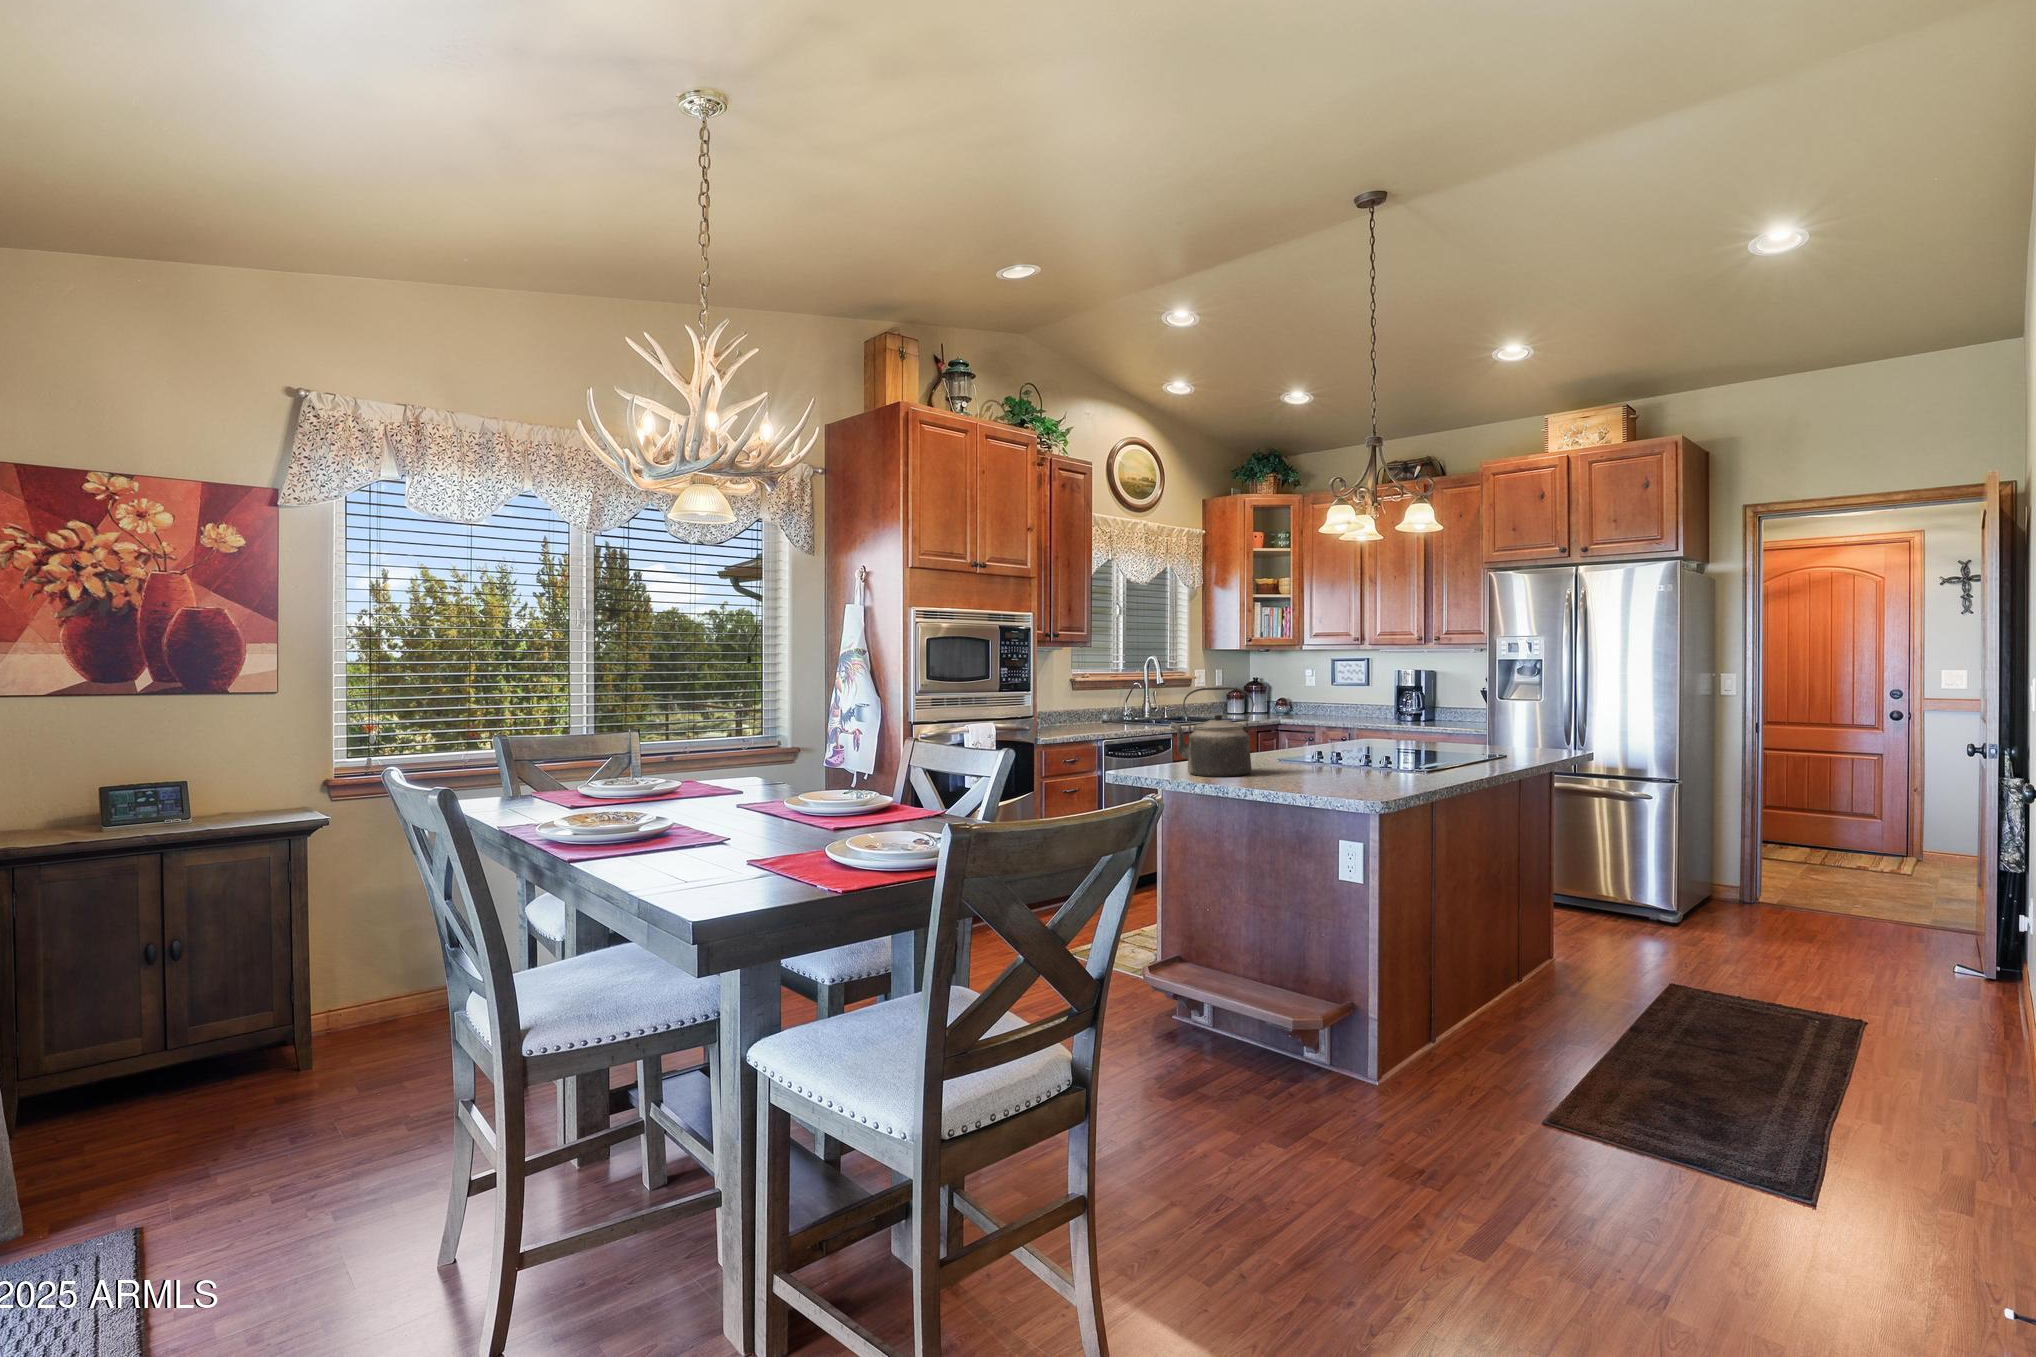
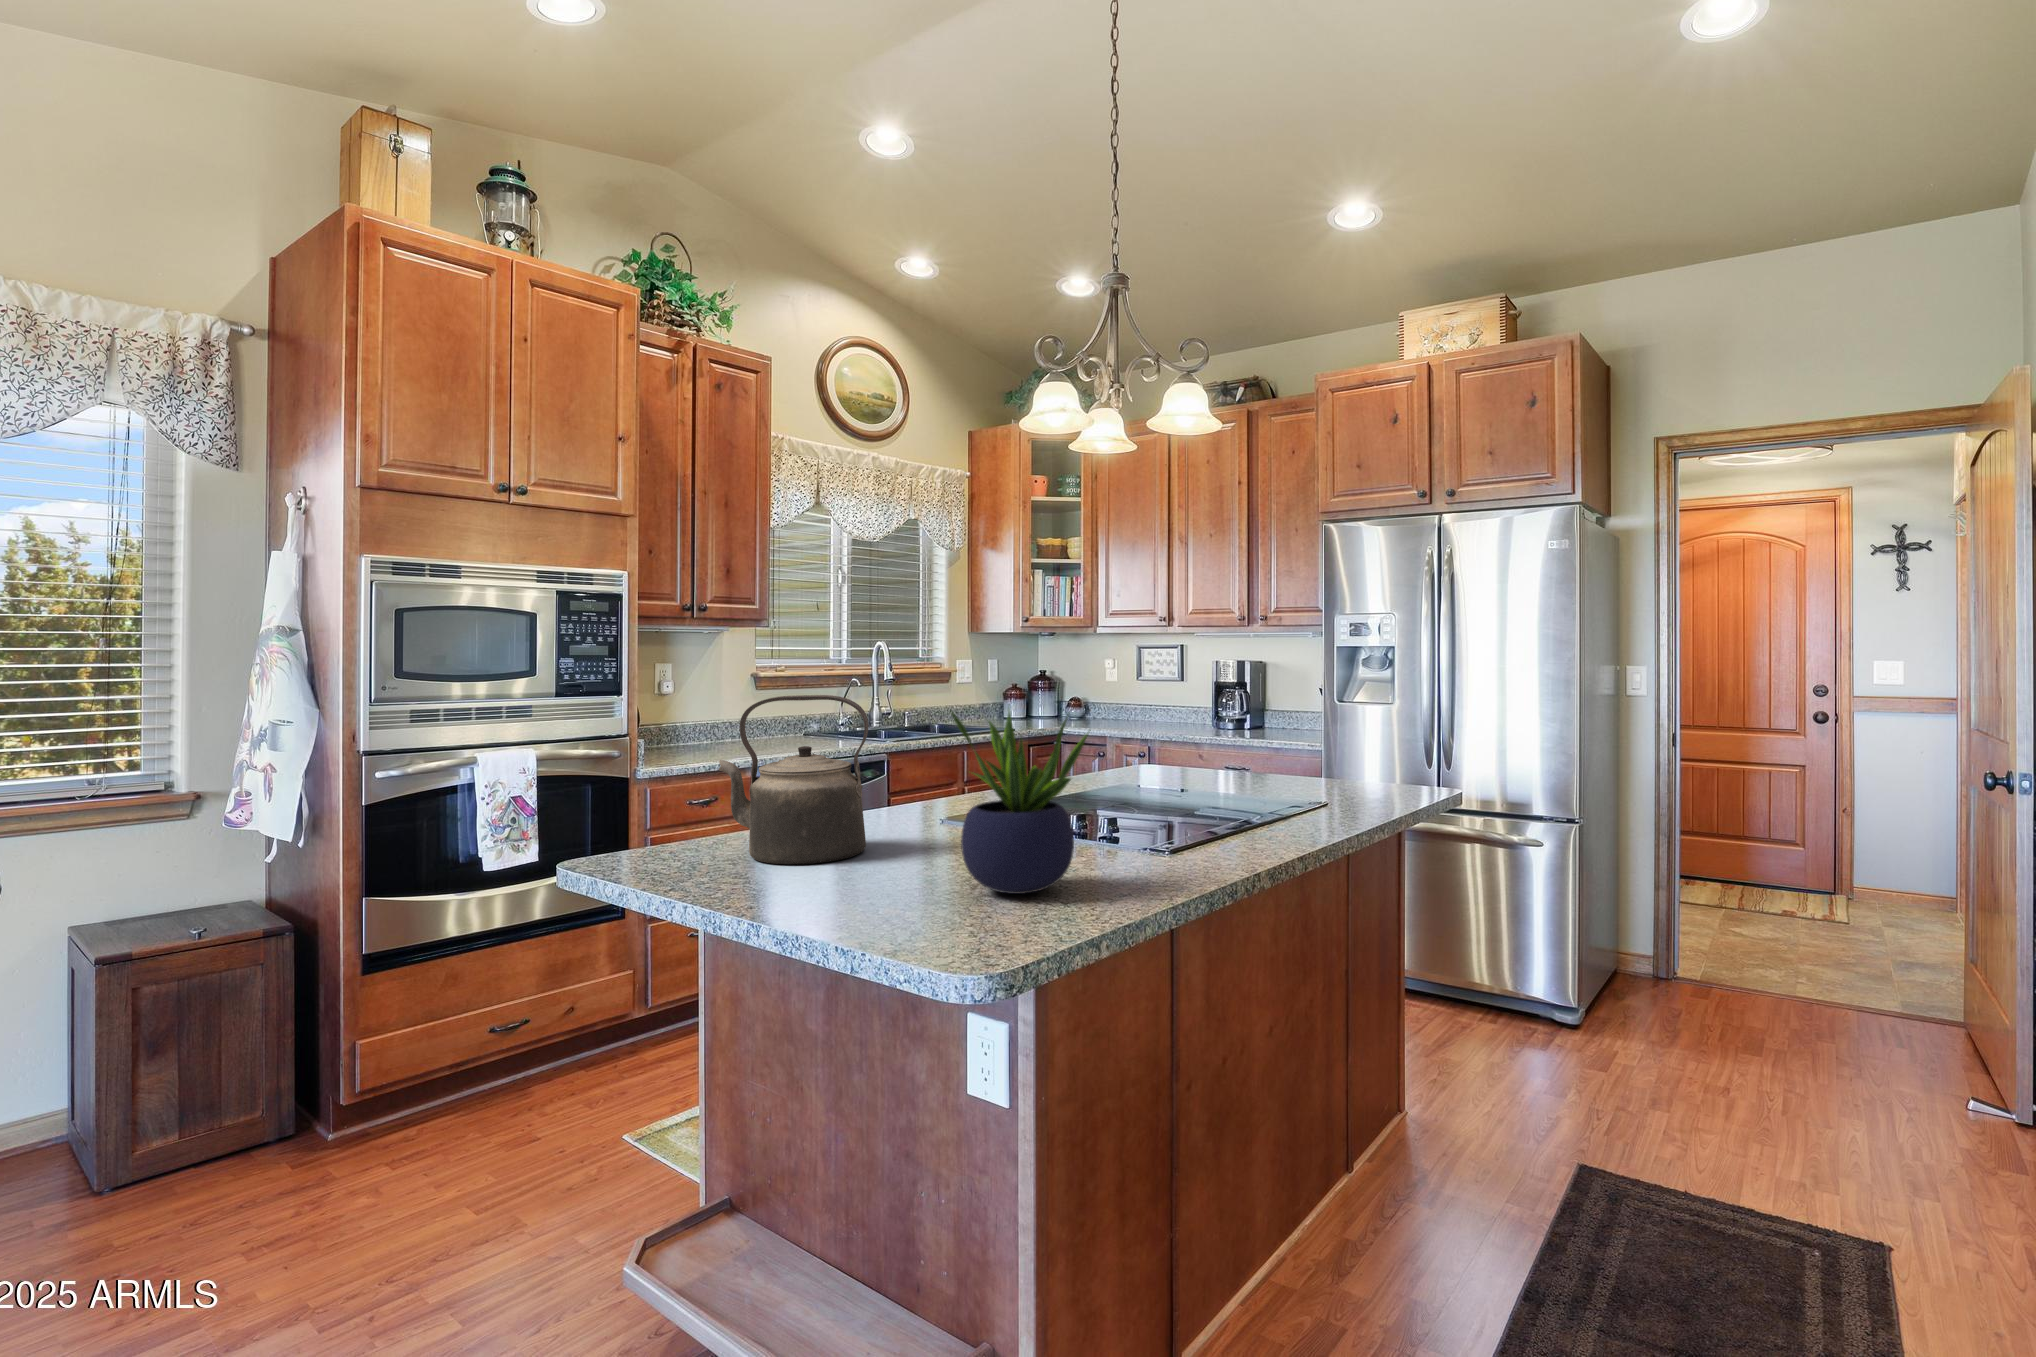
potted plant: none [1327,687,1401,785] -> present [951,710,1088,894]

